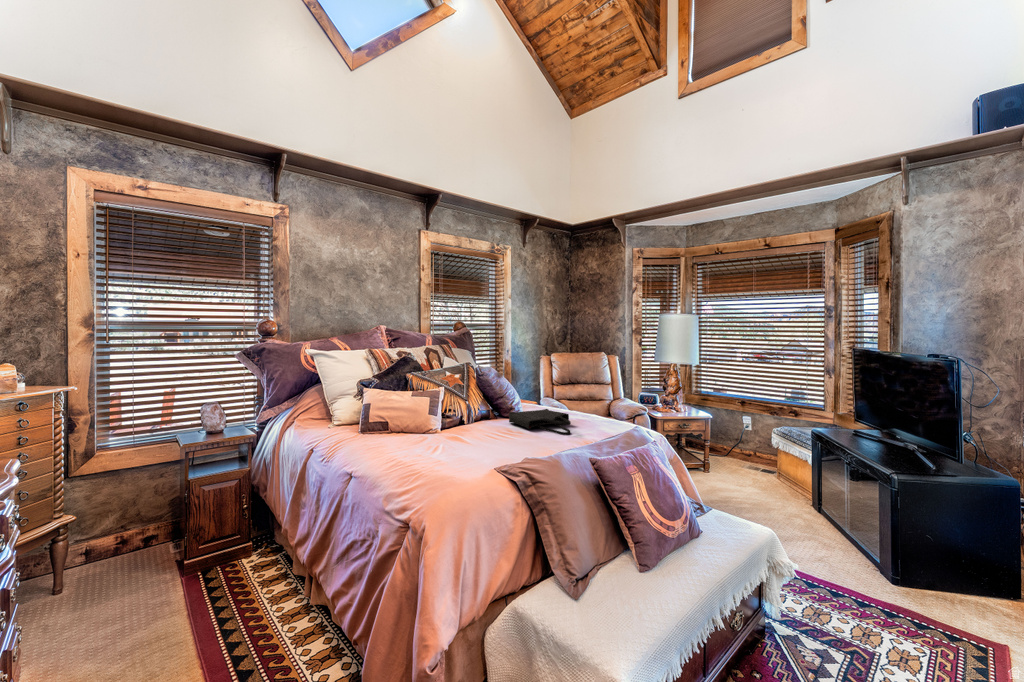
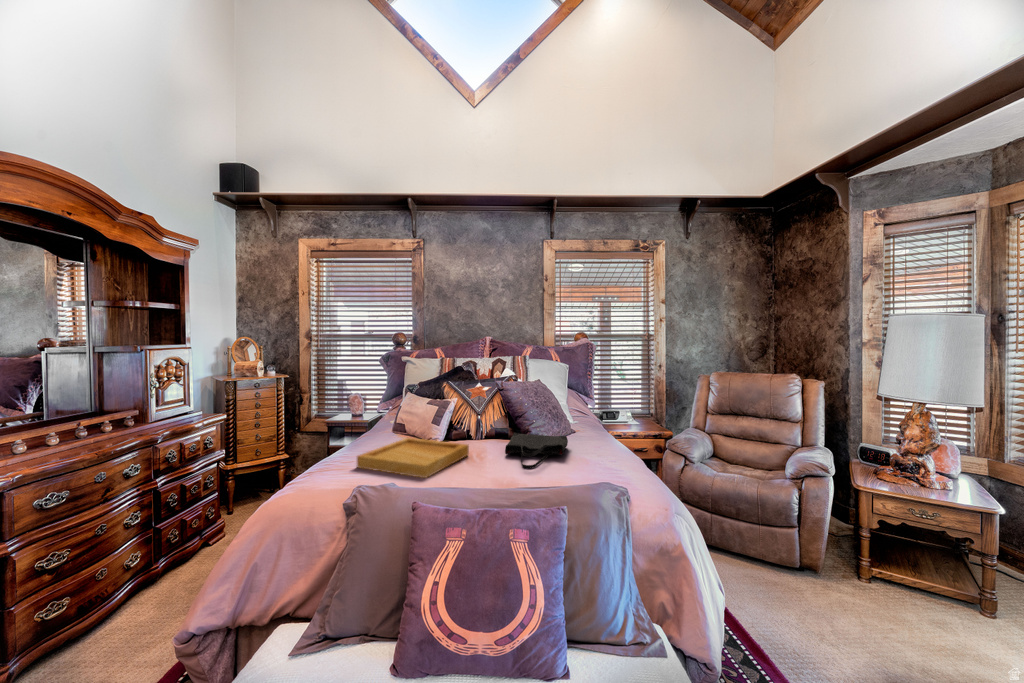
tray: none [434,426,528,464] -> present [357,438,469,478]

